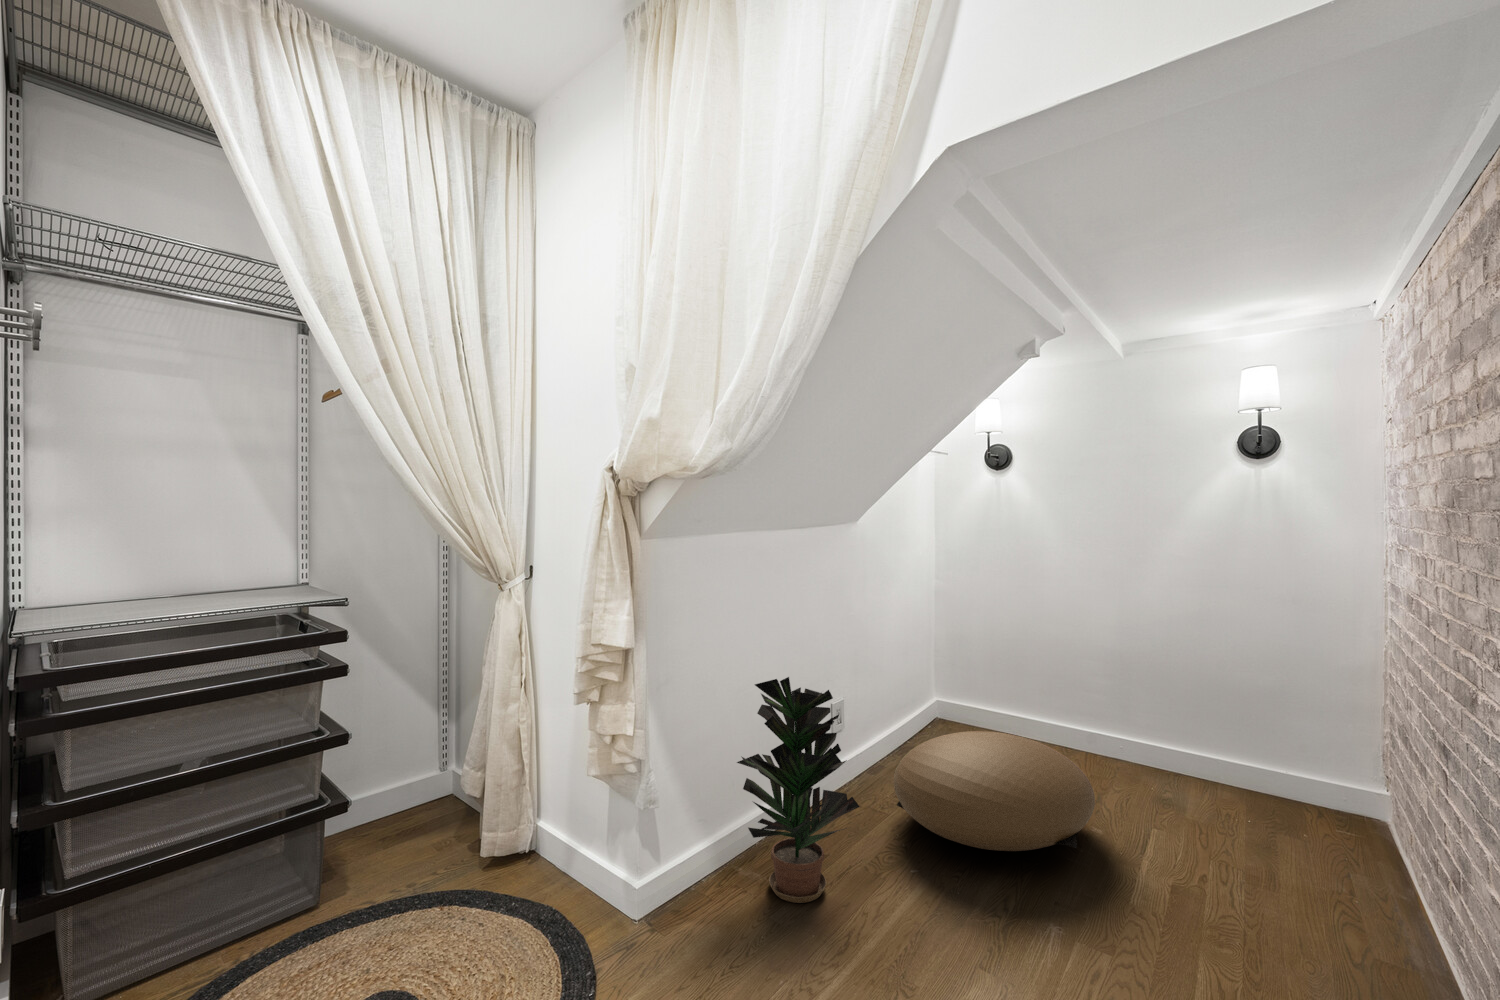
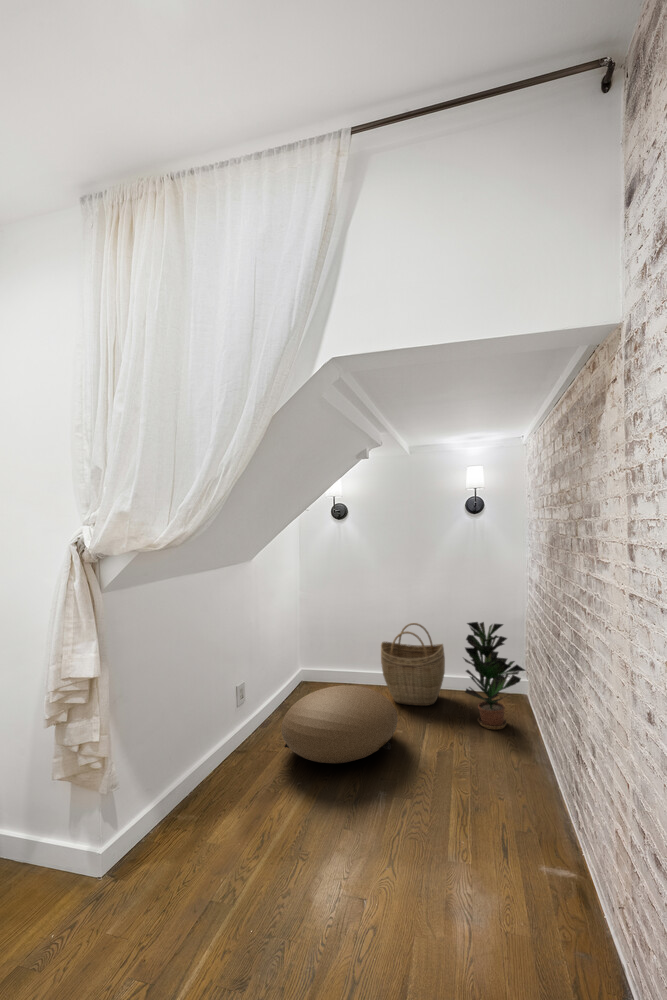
woven basket: none [1072,652,1199,796] -> present [381,623,445,706]
potted plant: present [737,677,860,903] -> present [464,622,525,729]

